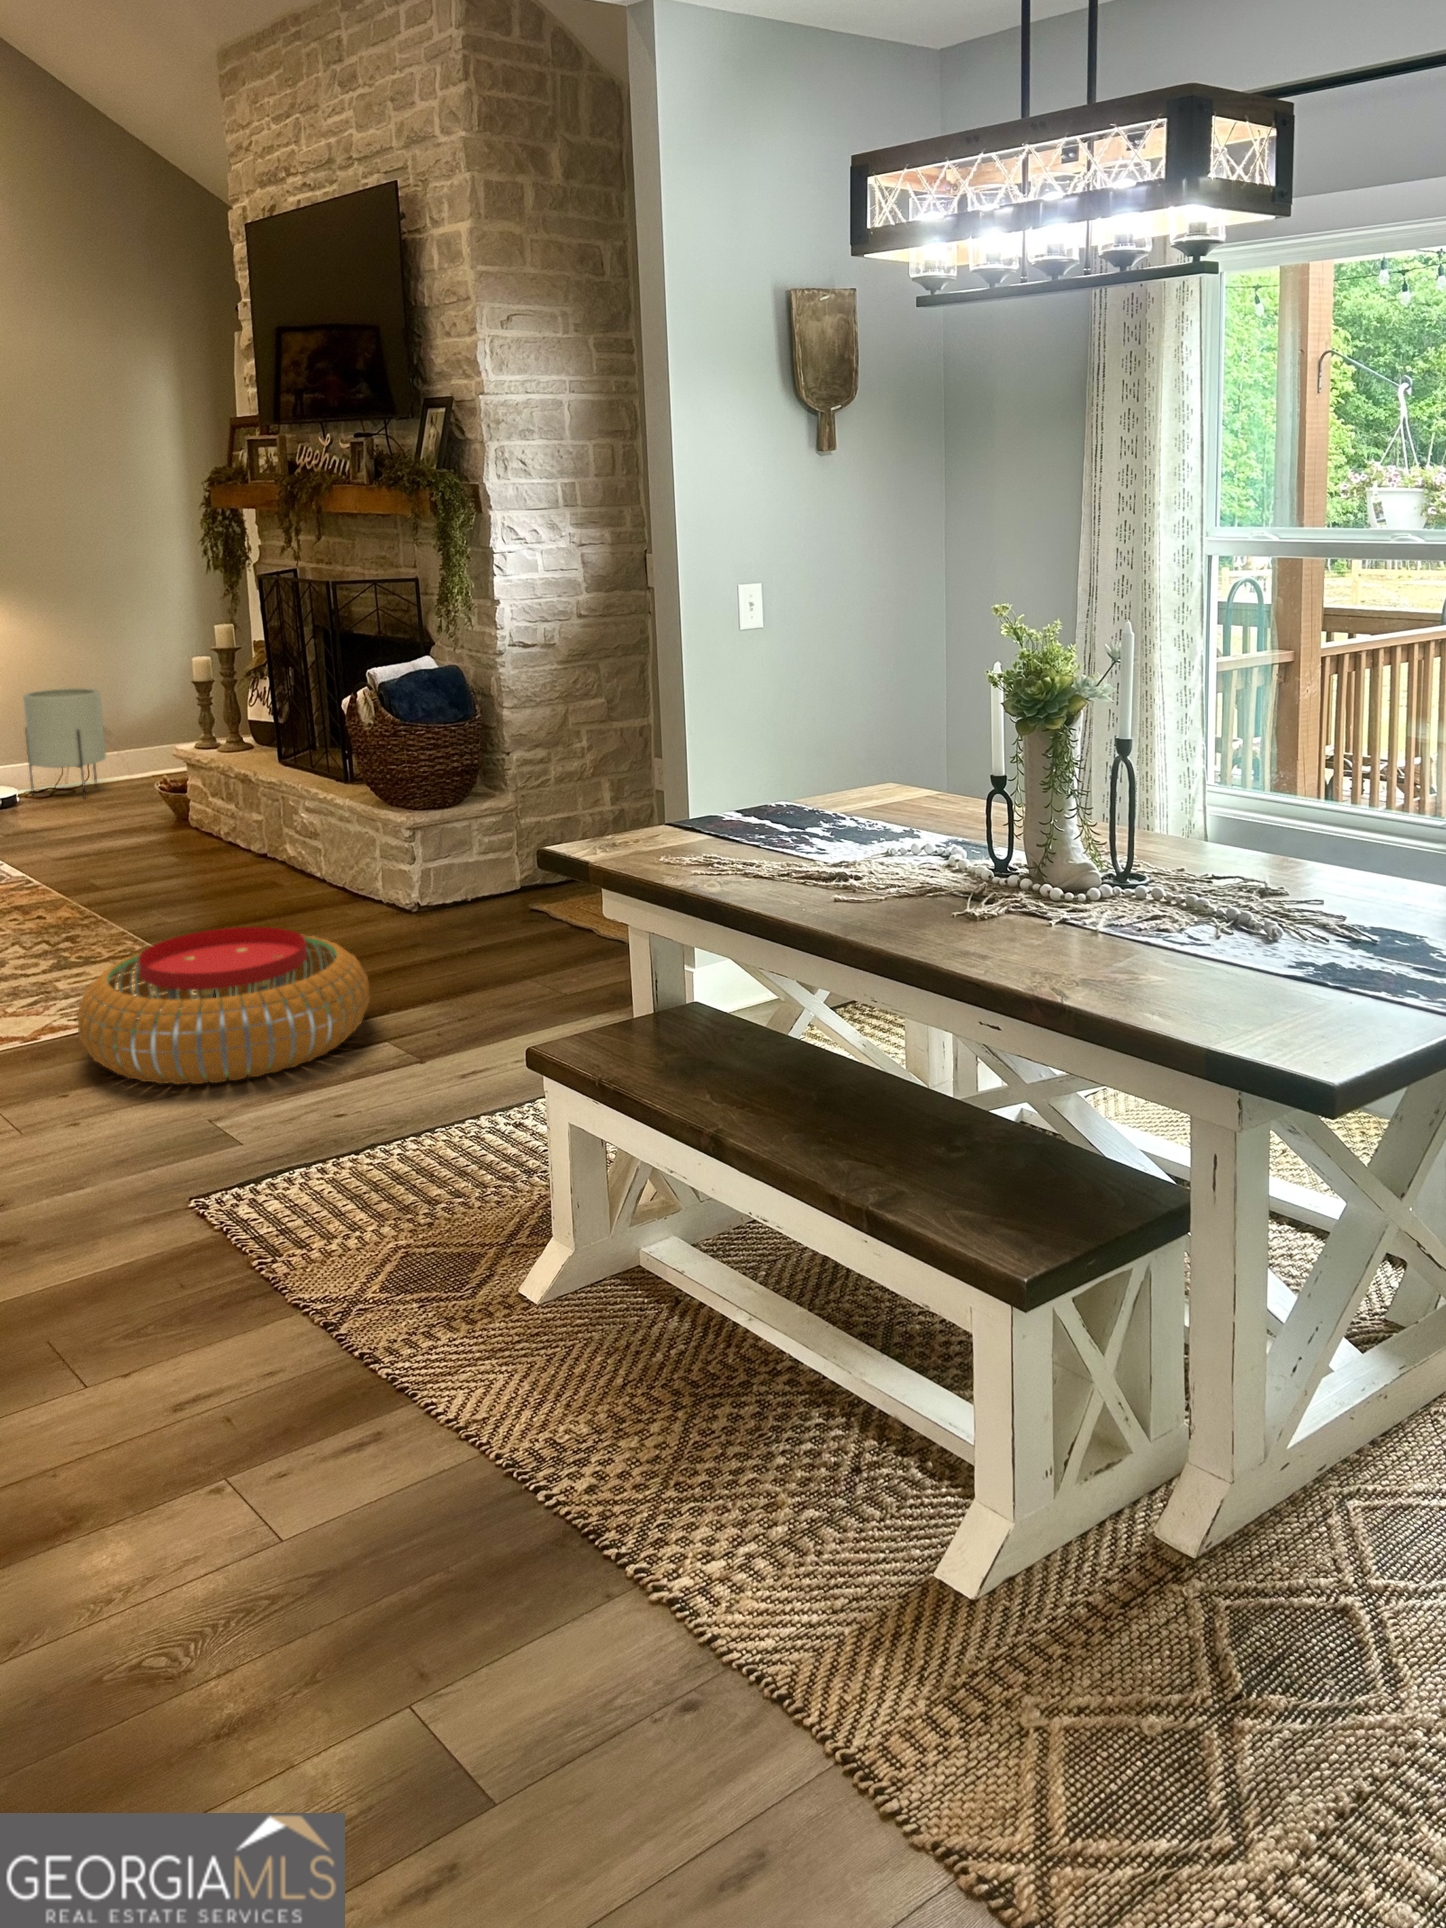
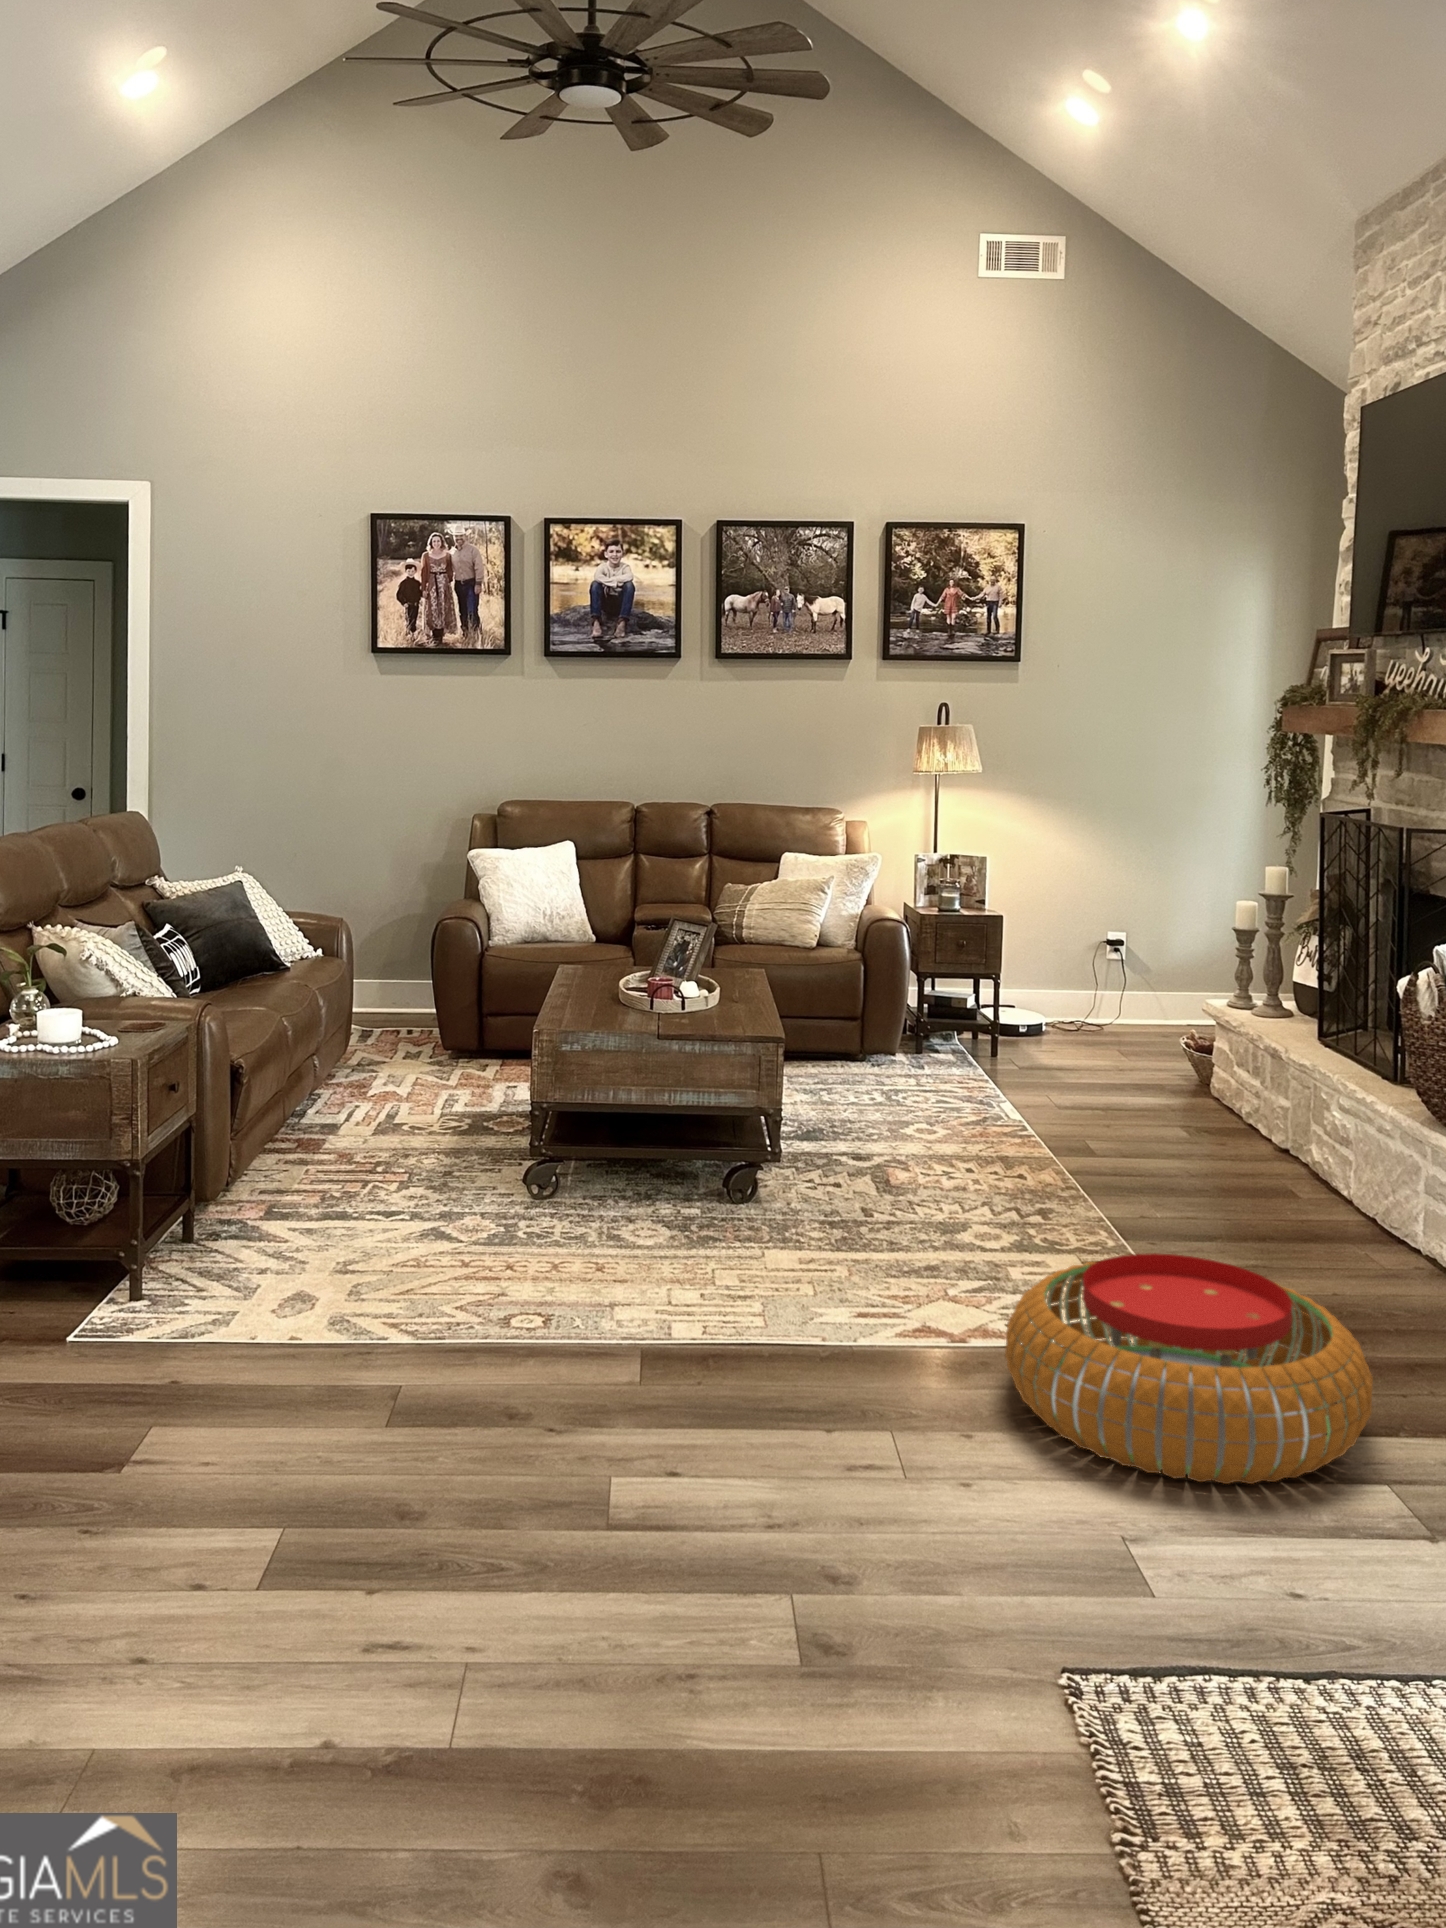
planter: present [23,688,106,798] -> none [1065,919,1143,1039]

